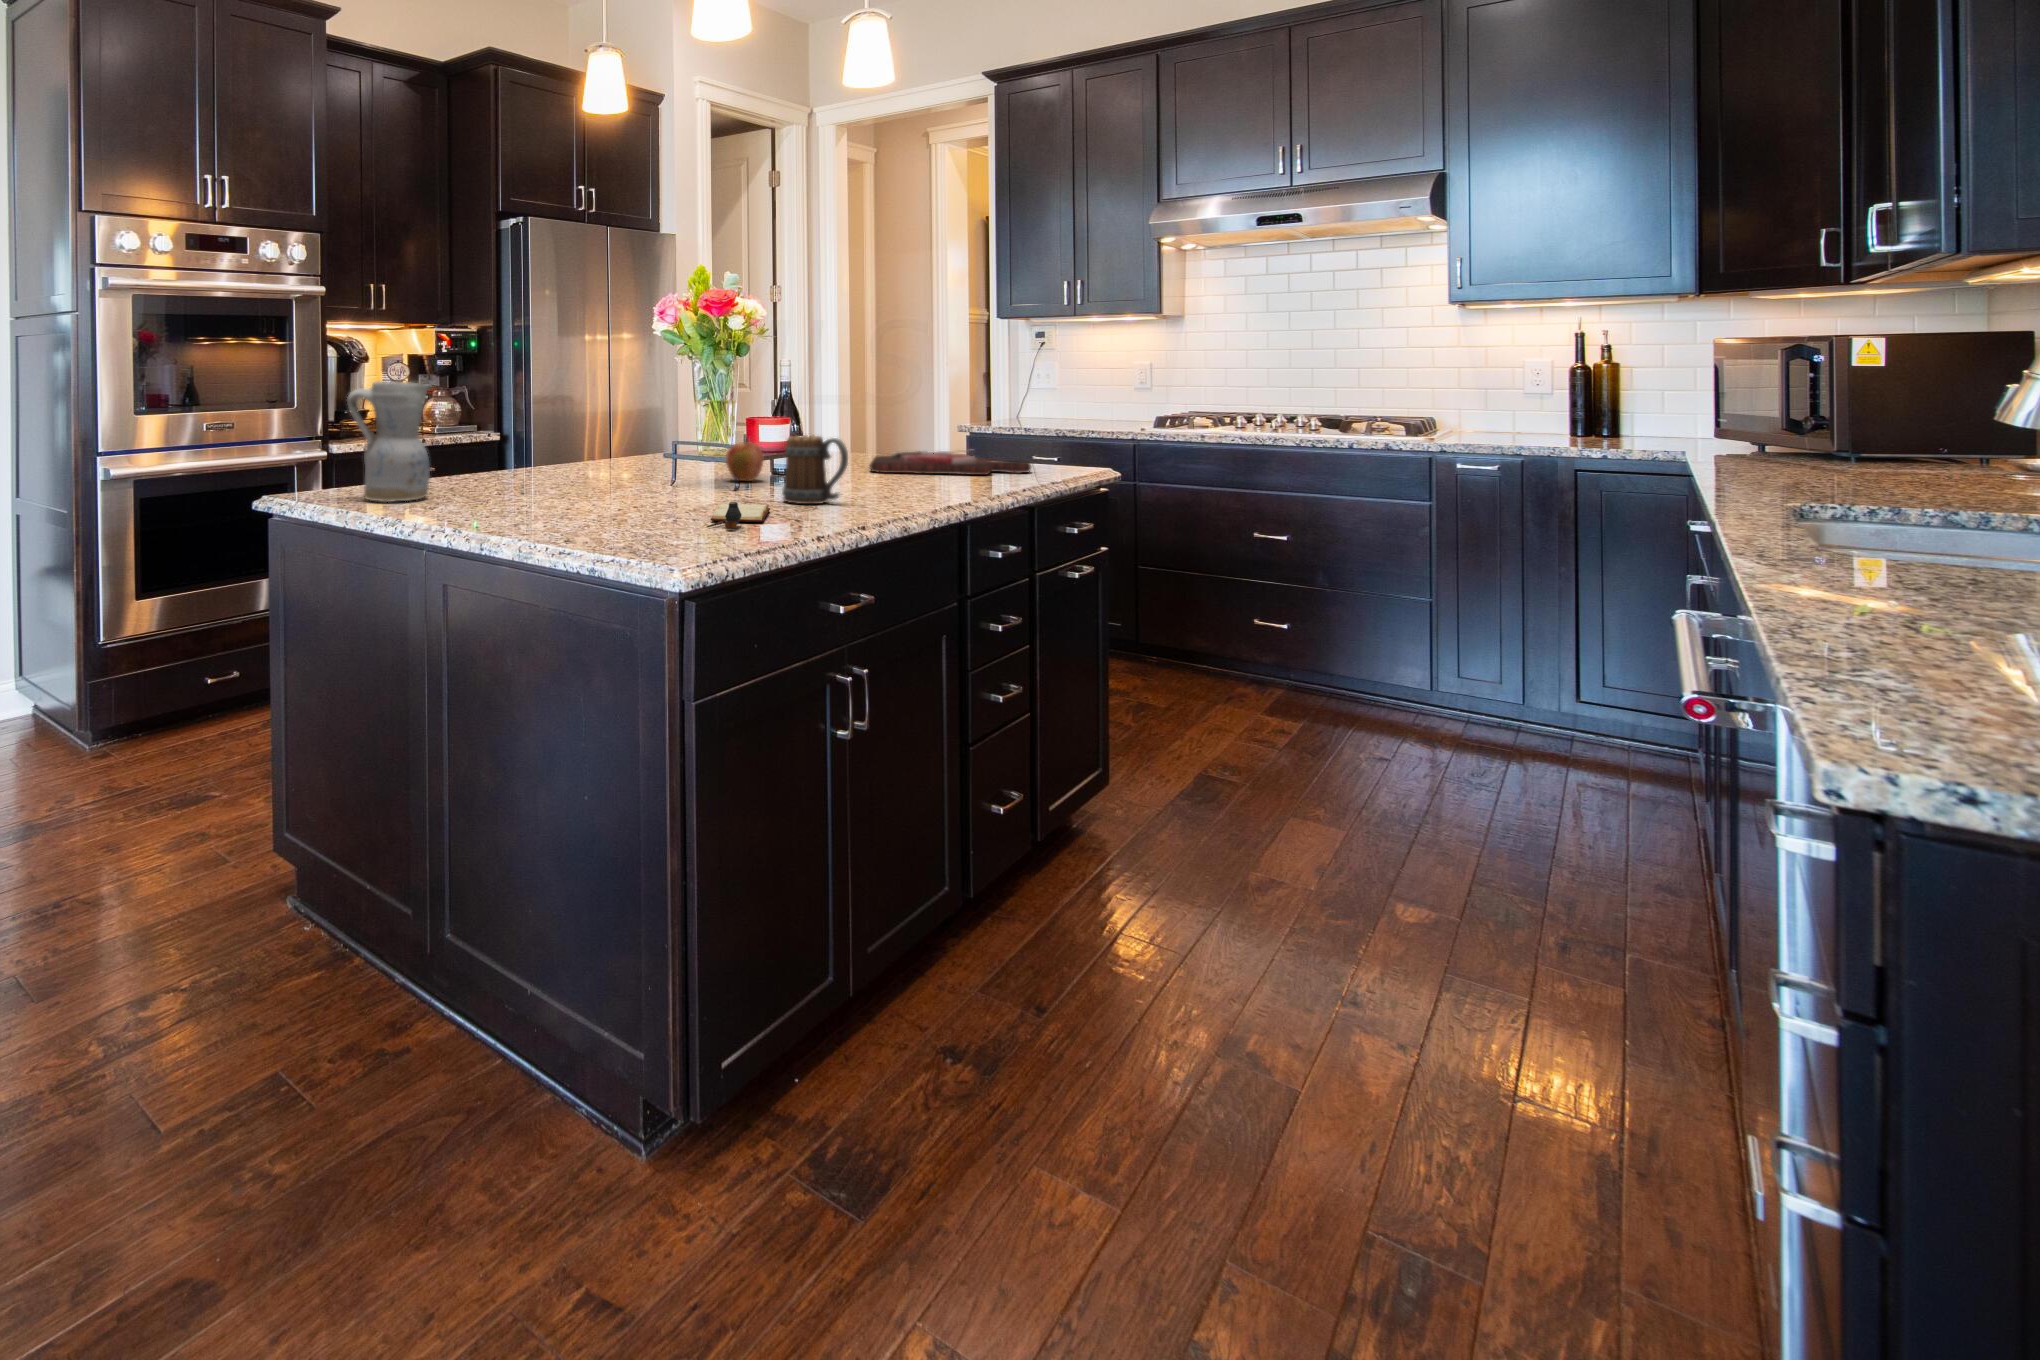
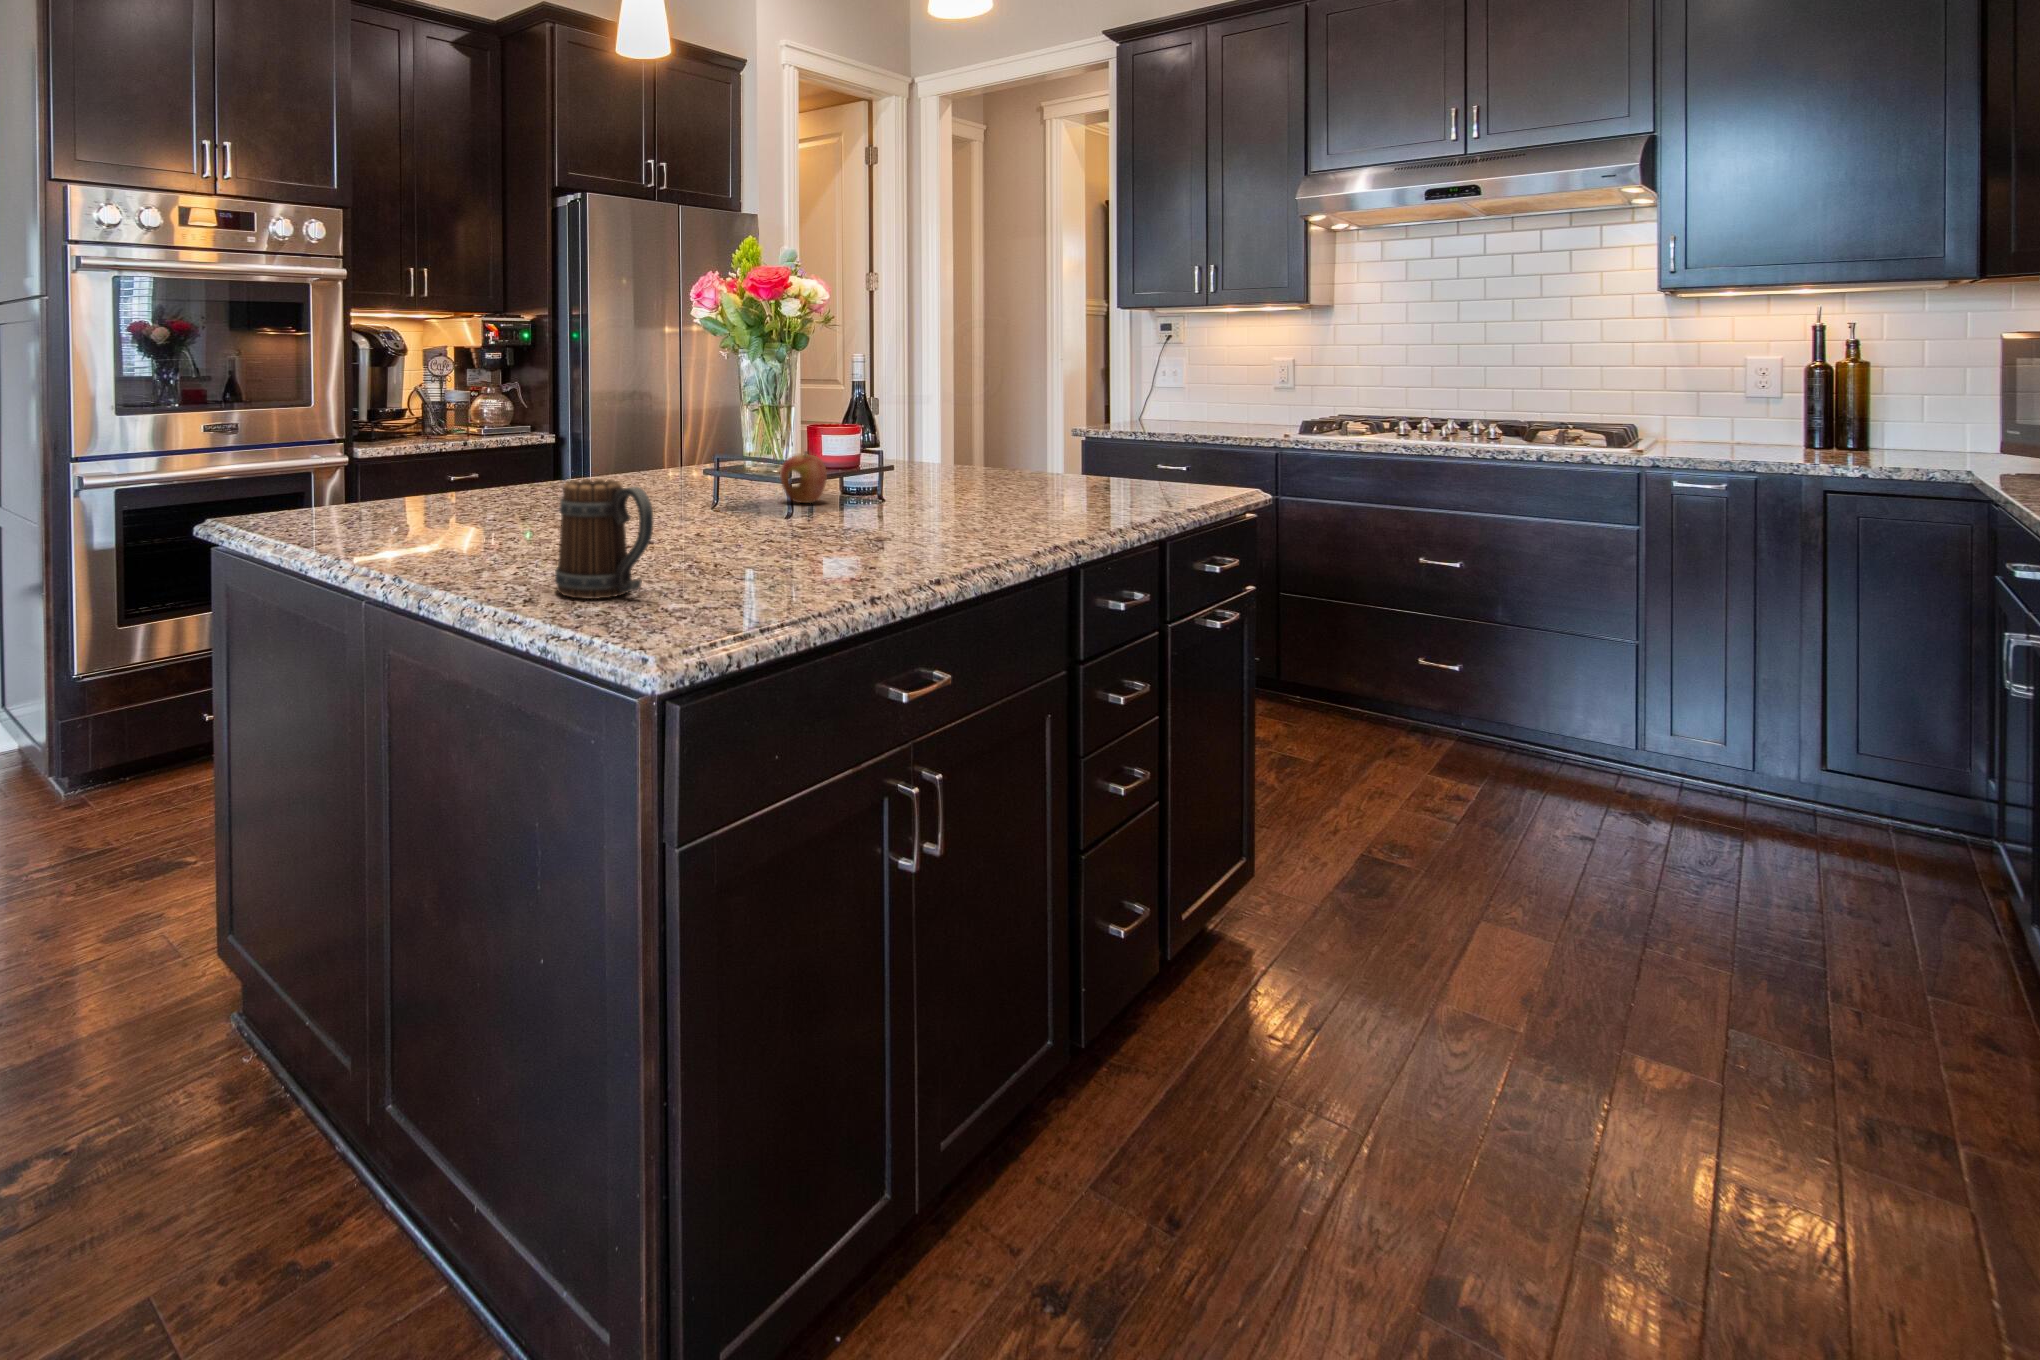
ceramic pitcher: present [347,381,430,502] -> none [291,378,398,531]
mug: present [782,435,848,504] -> present [555,479,653,599]
cutting board: present [869,451,1031,475] -> none [960,464,1162,496]
book: present [706,502,770,528] -> none [724,542,821,582]

